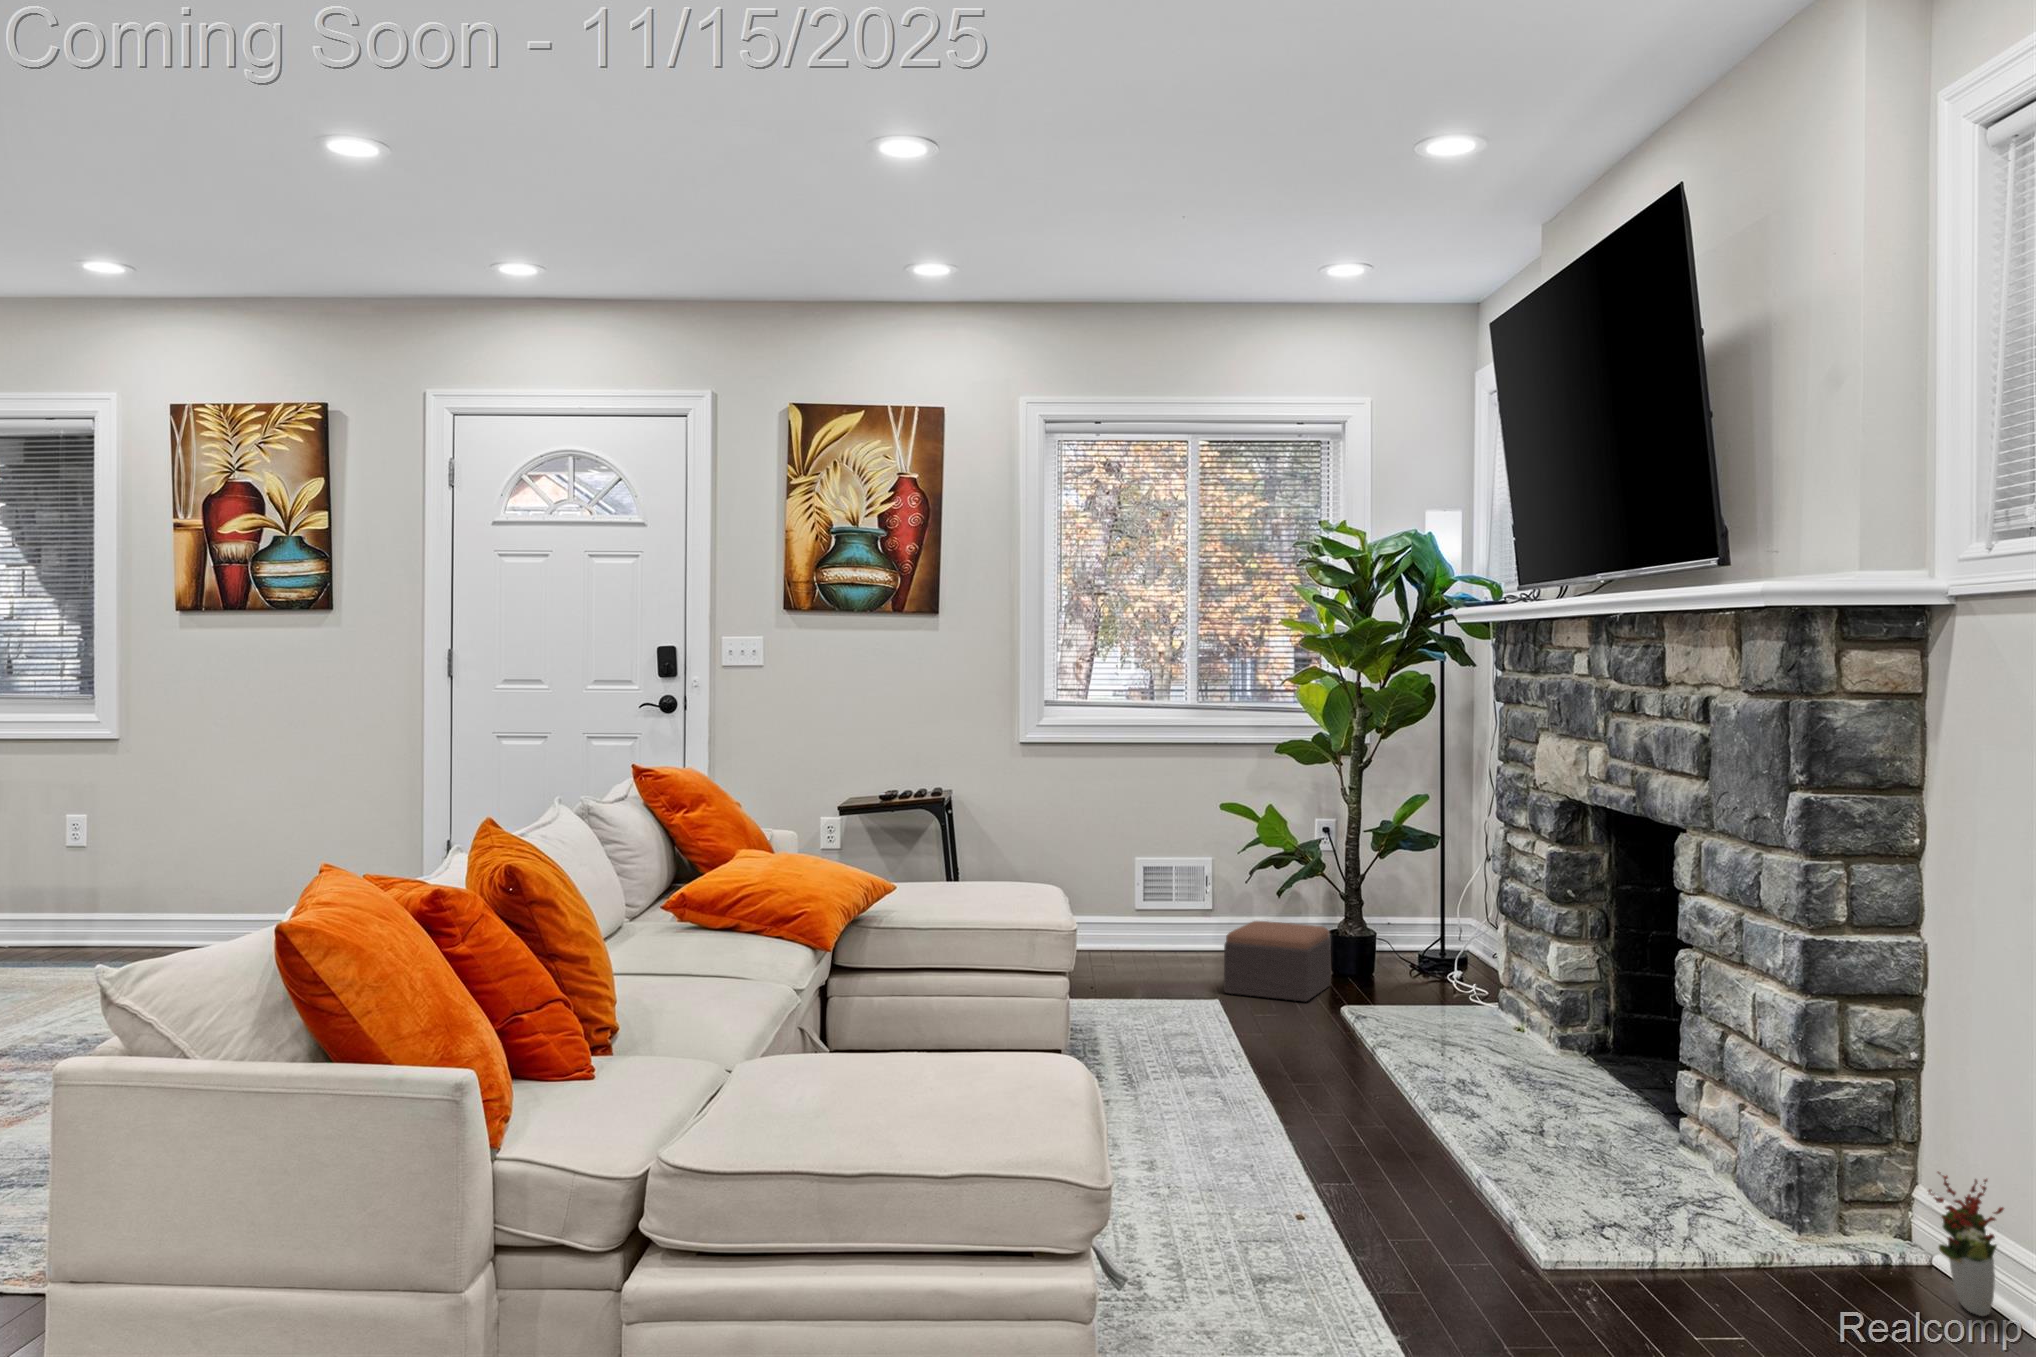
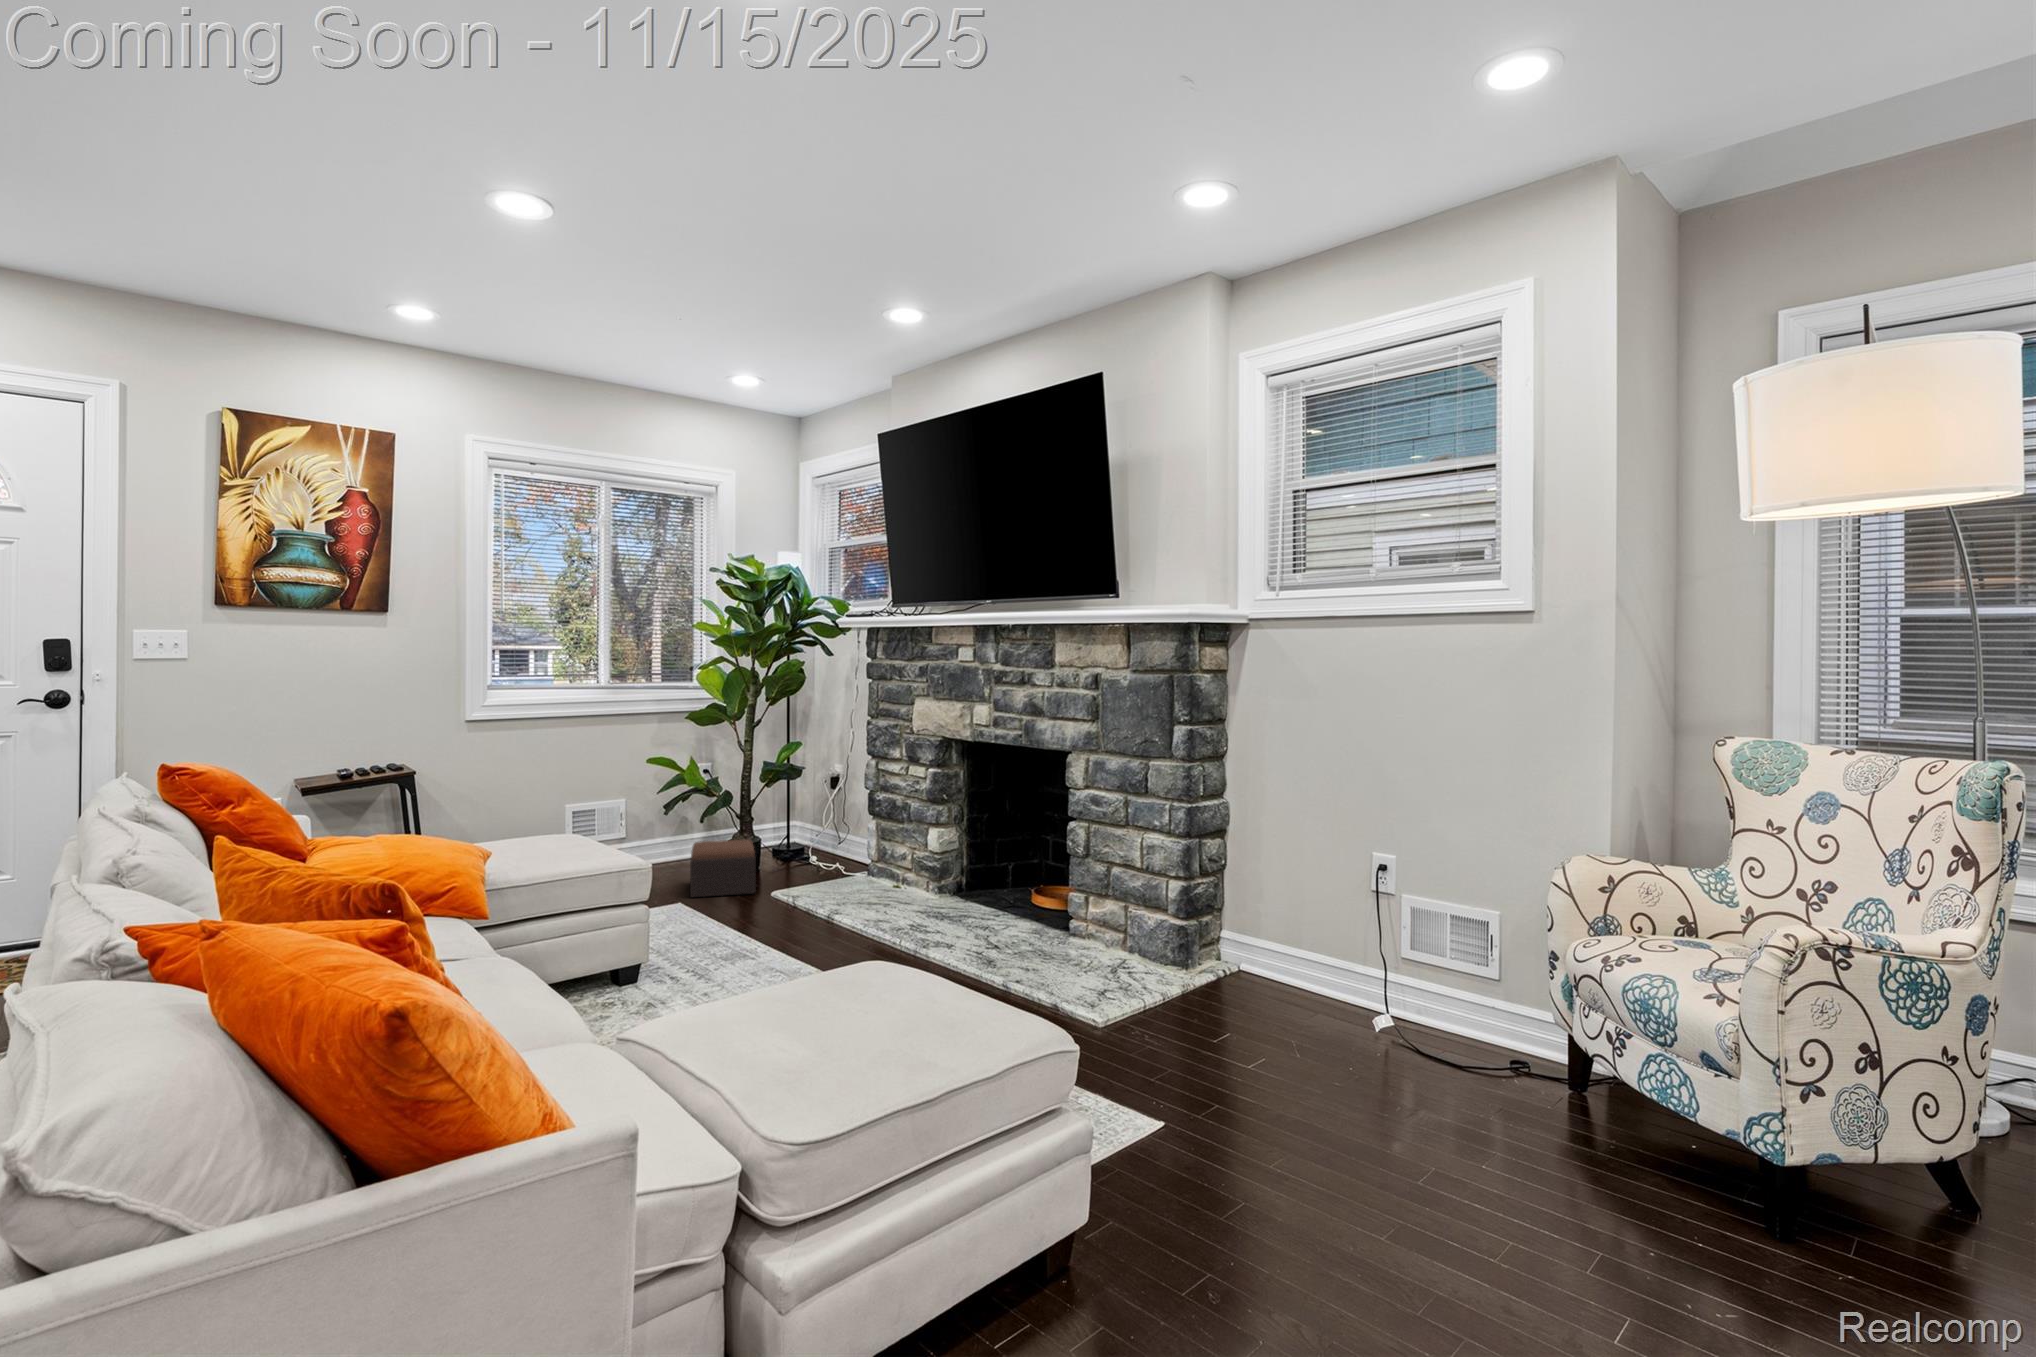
decorative plant: present [1928,1172,2004,1316] -> none [1272,920,1307,992]

